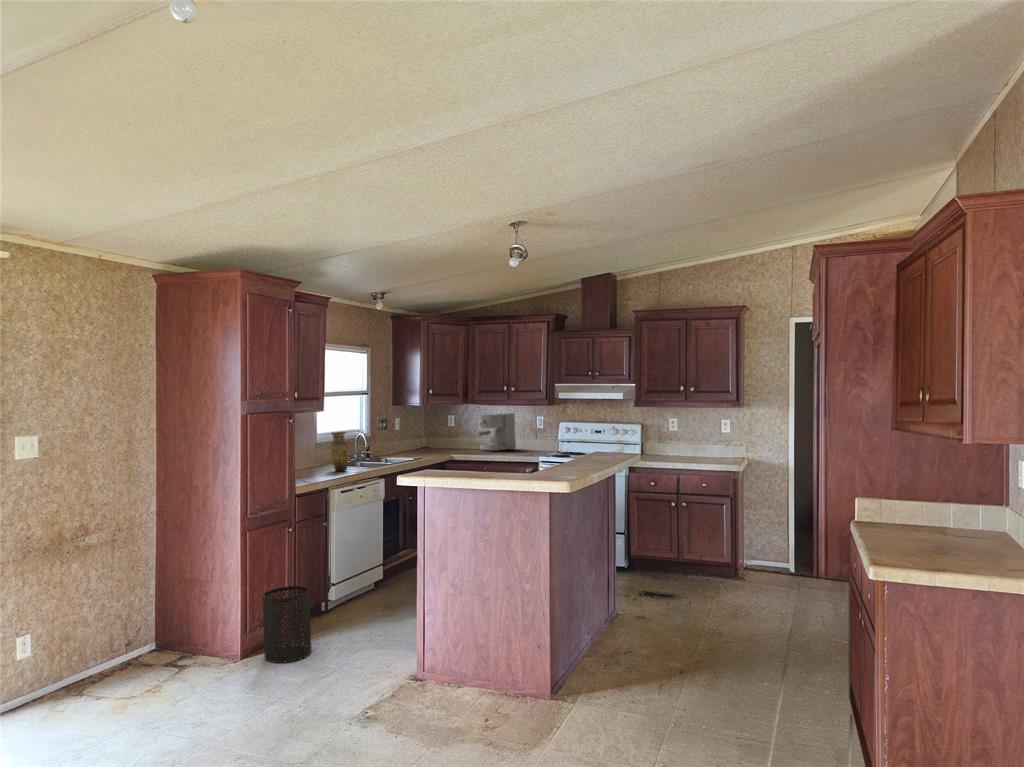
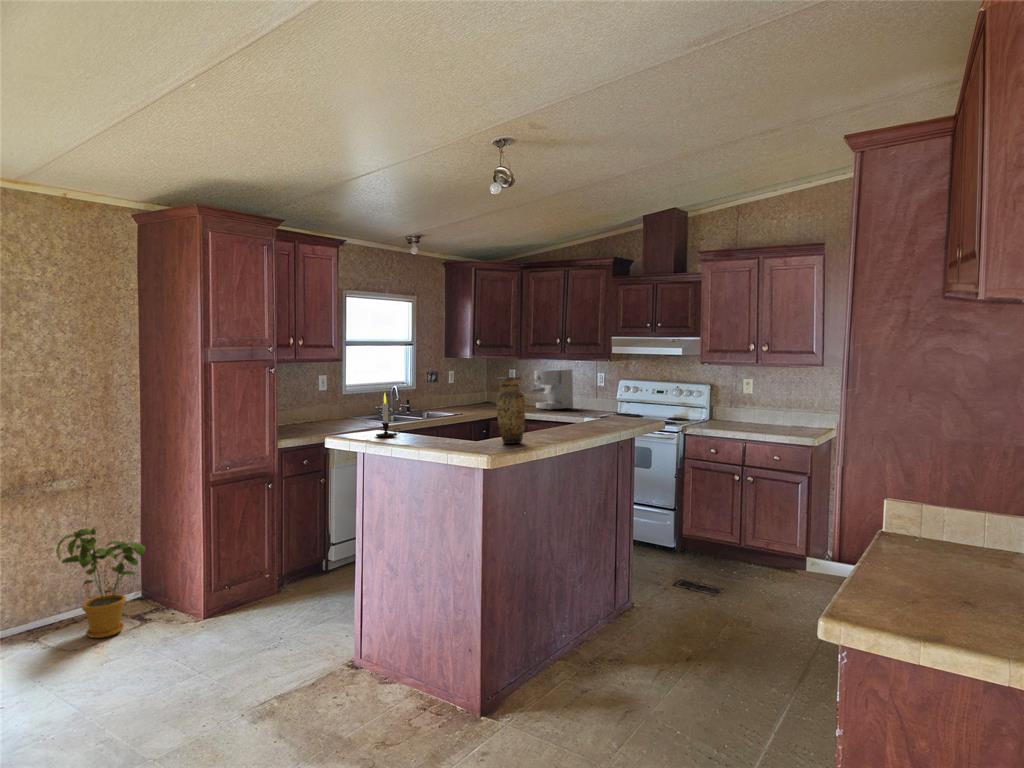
vase: present [331,432,348,471] -> present [496,377,525,444]
candle: none [427,438,449,477] -> present [376,393,401,437]
house plant: none [94,579,186,690] -> present [56,528,145,638]
trash can: present [262,586,311,663] -> none [231,544,284,624]

